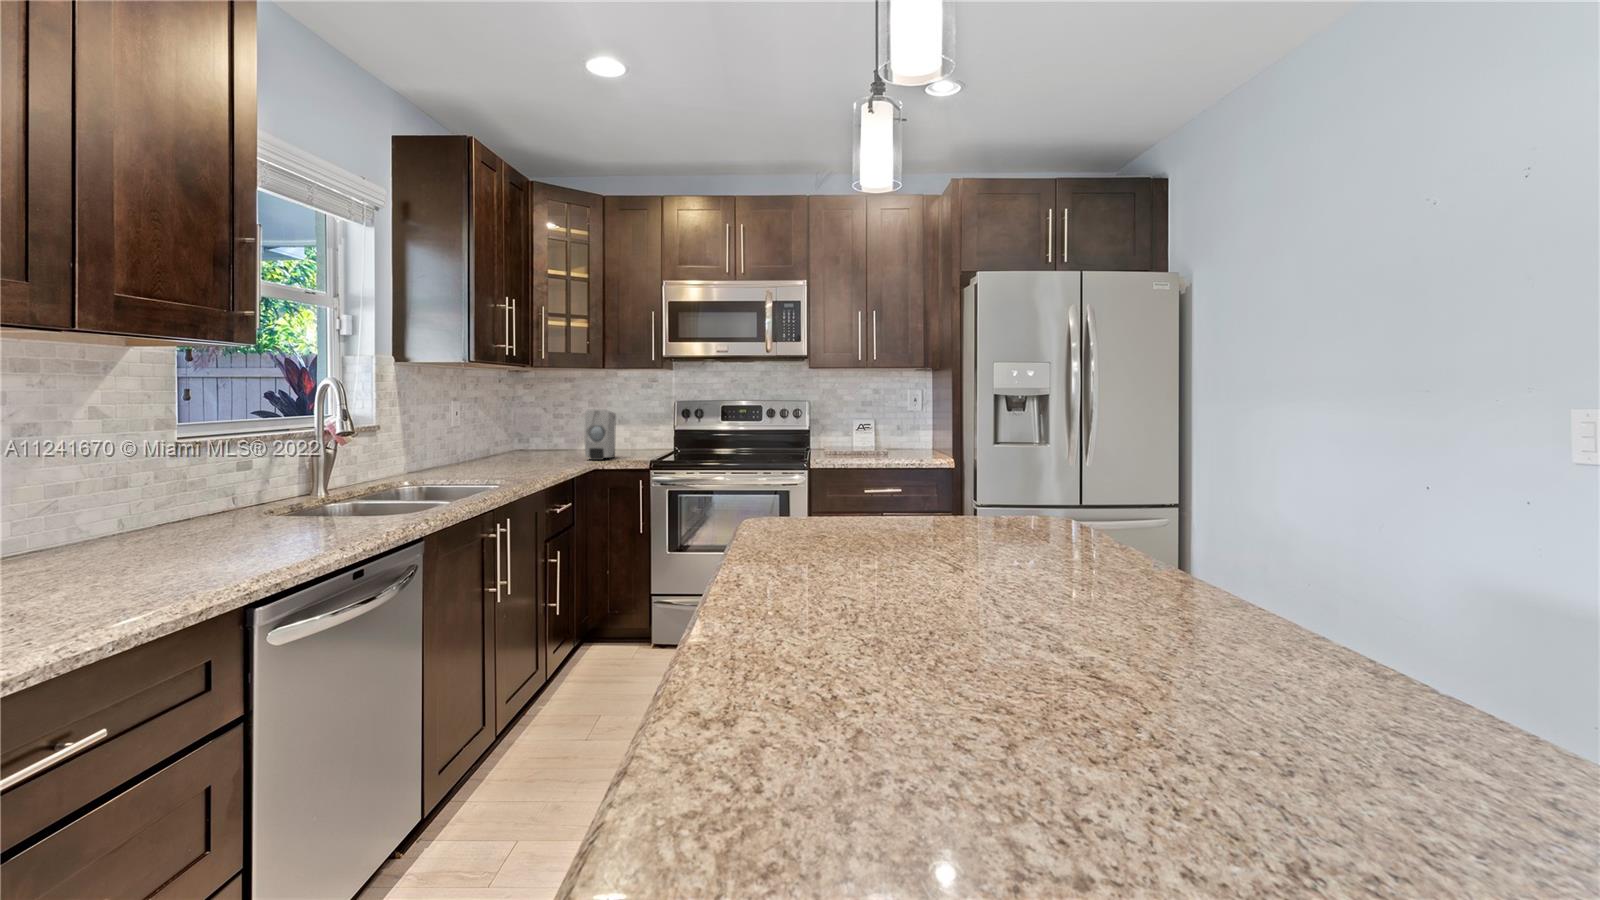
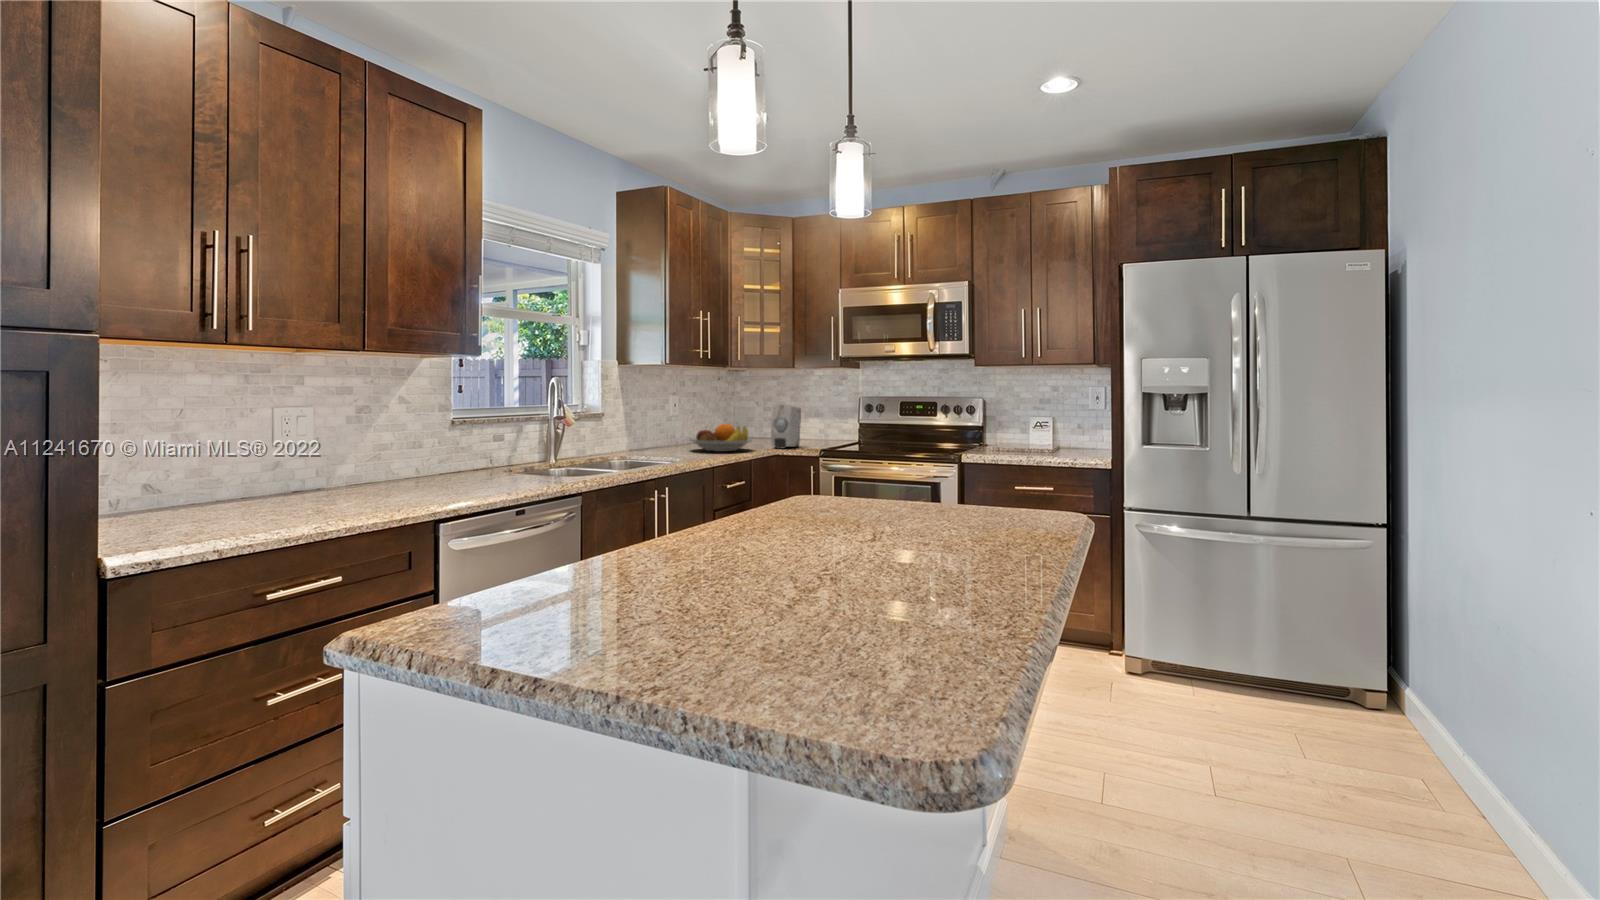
fruit bowl: none [488,433,568,467] -> present [690,424,752,451]

